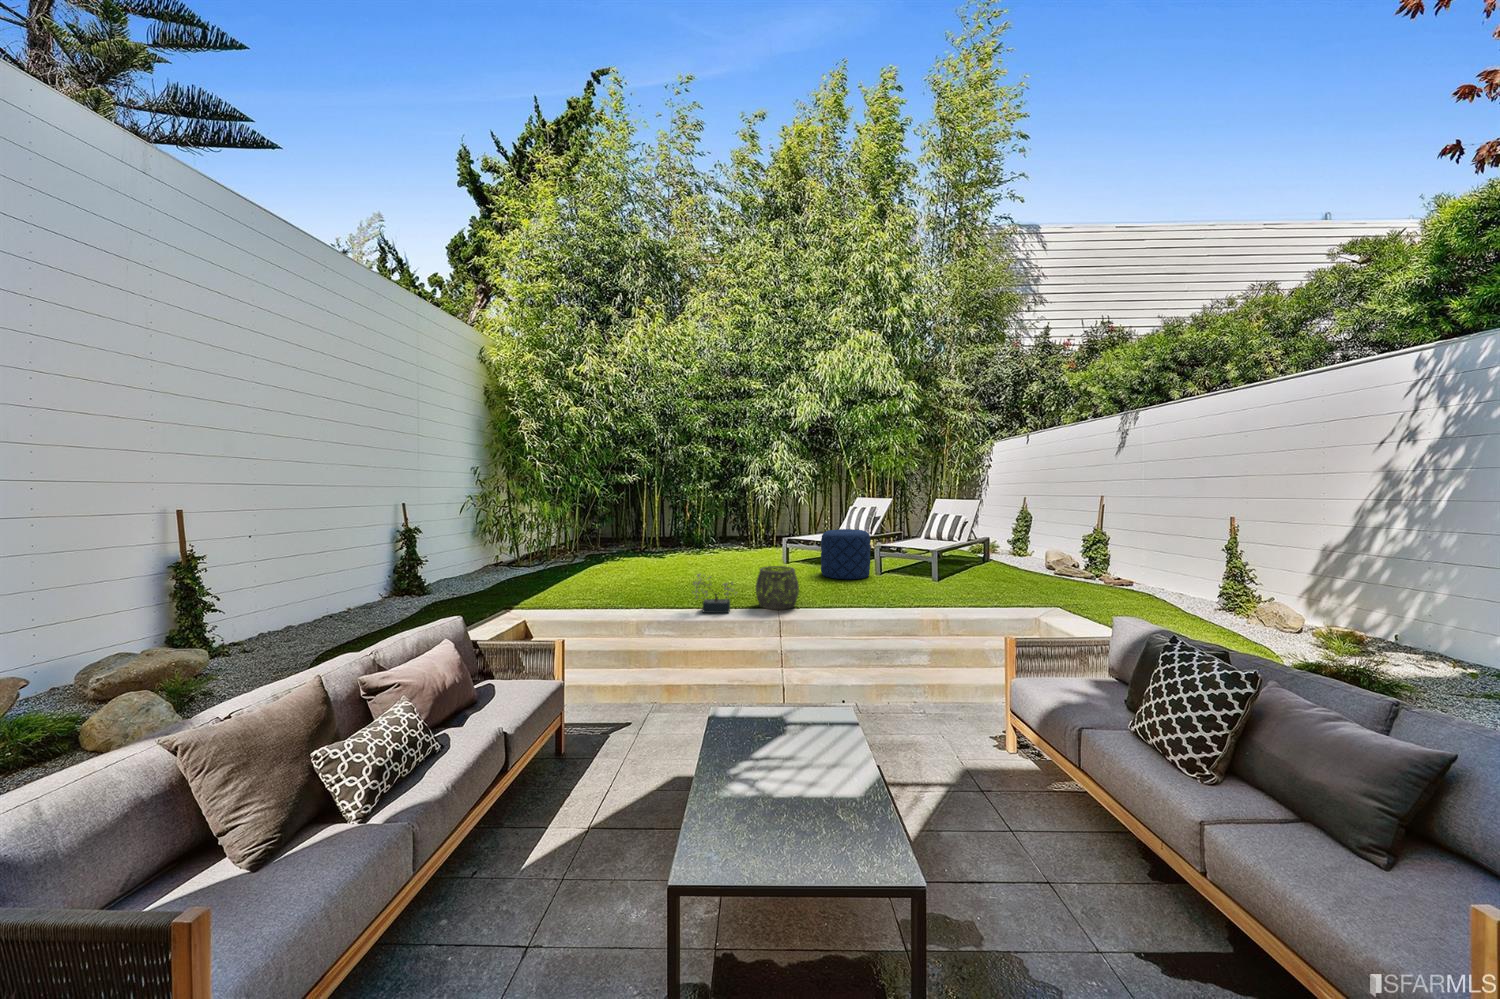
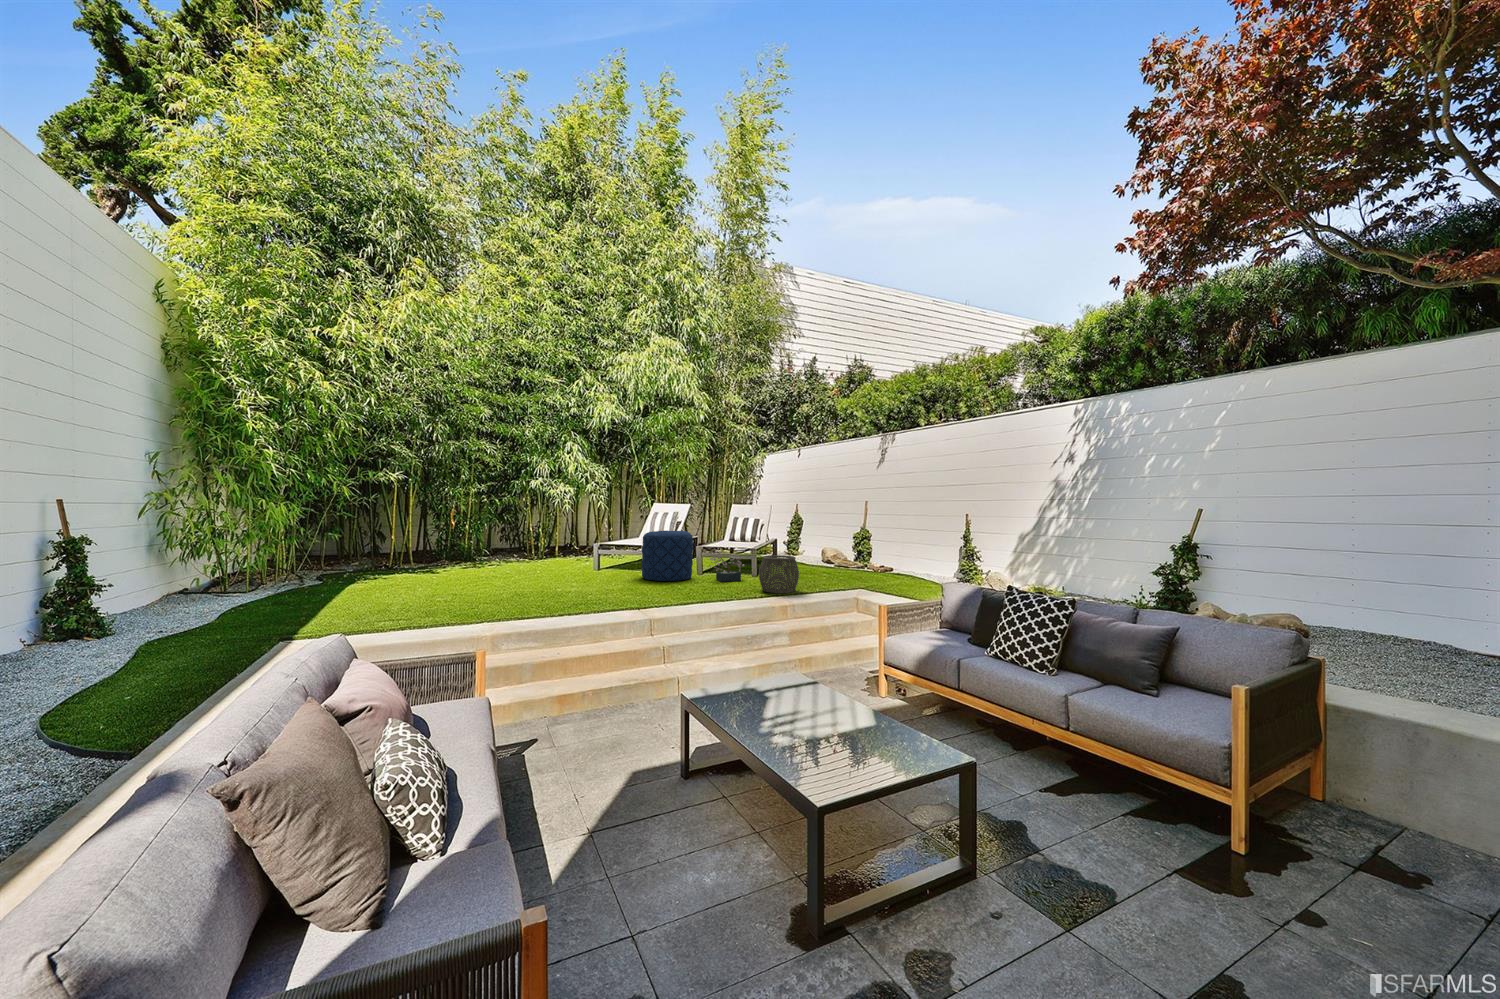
woven basket: present [756,566,799,610] -> present [759,555,799,593]
decorative plant: present [693,574,733,613] -> present [709,551,744,582]

